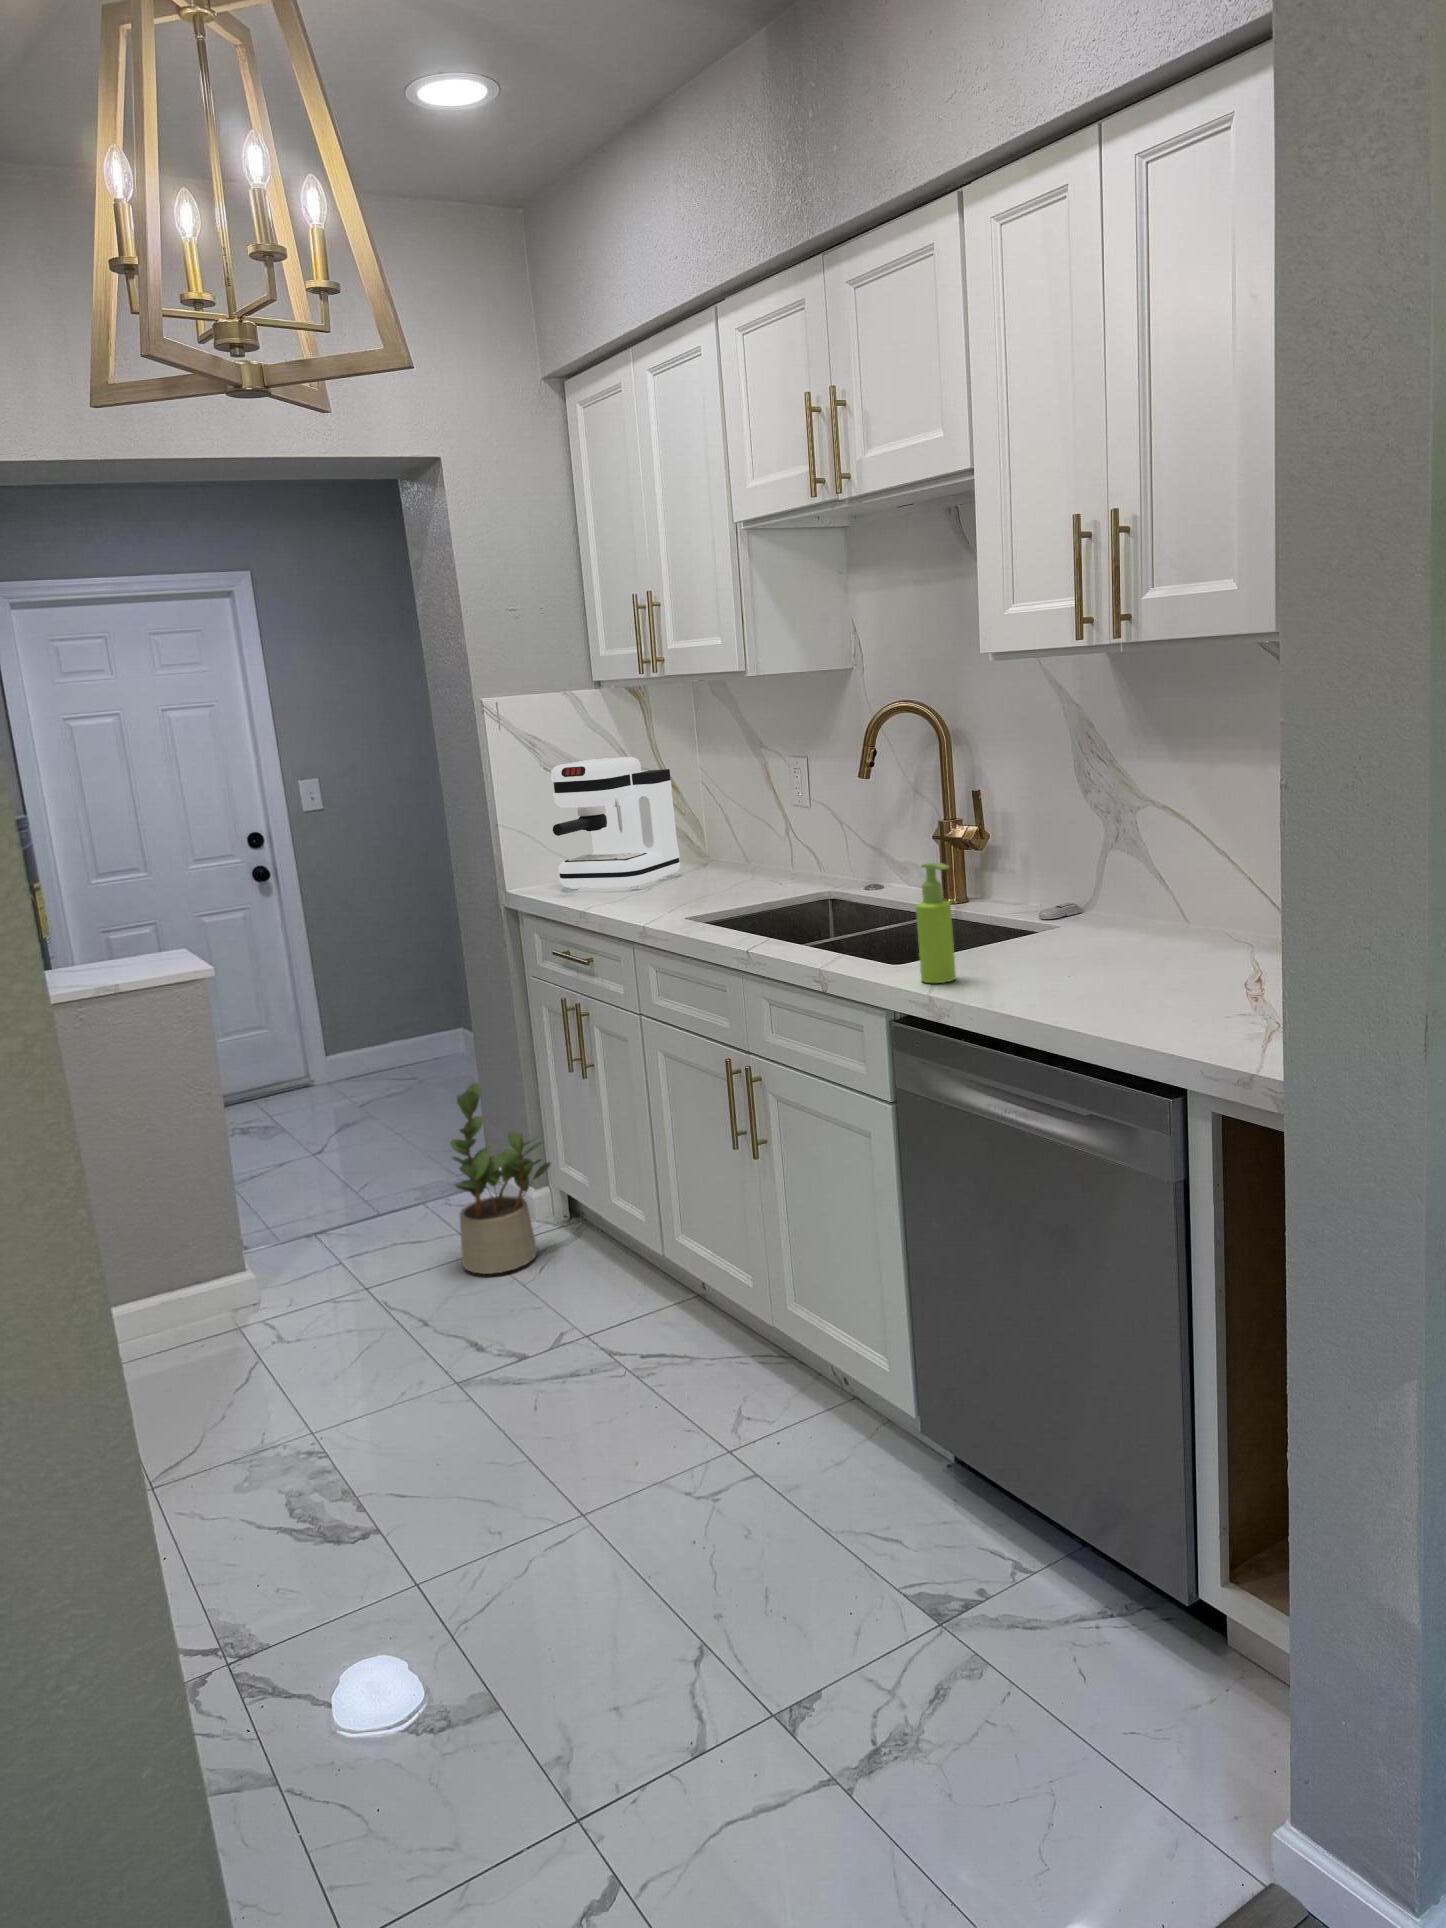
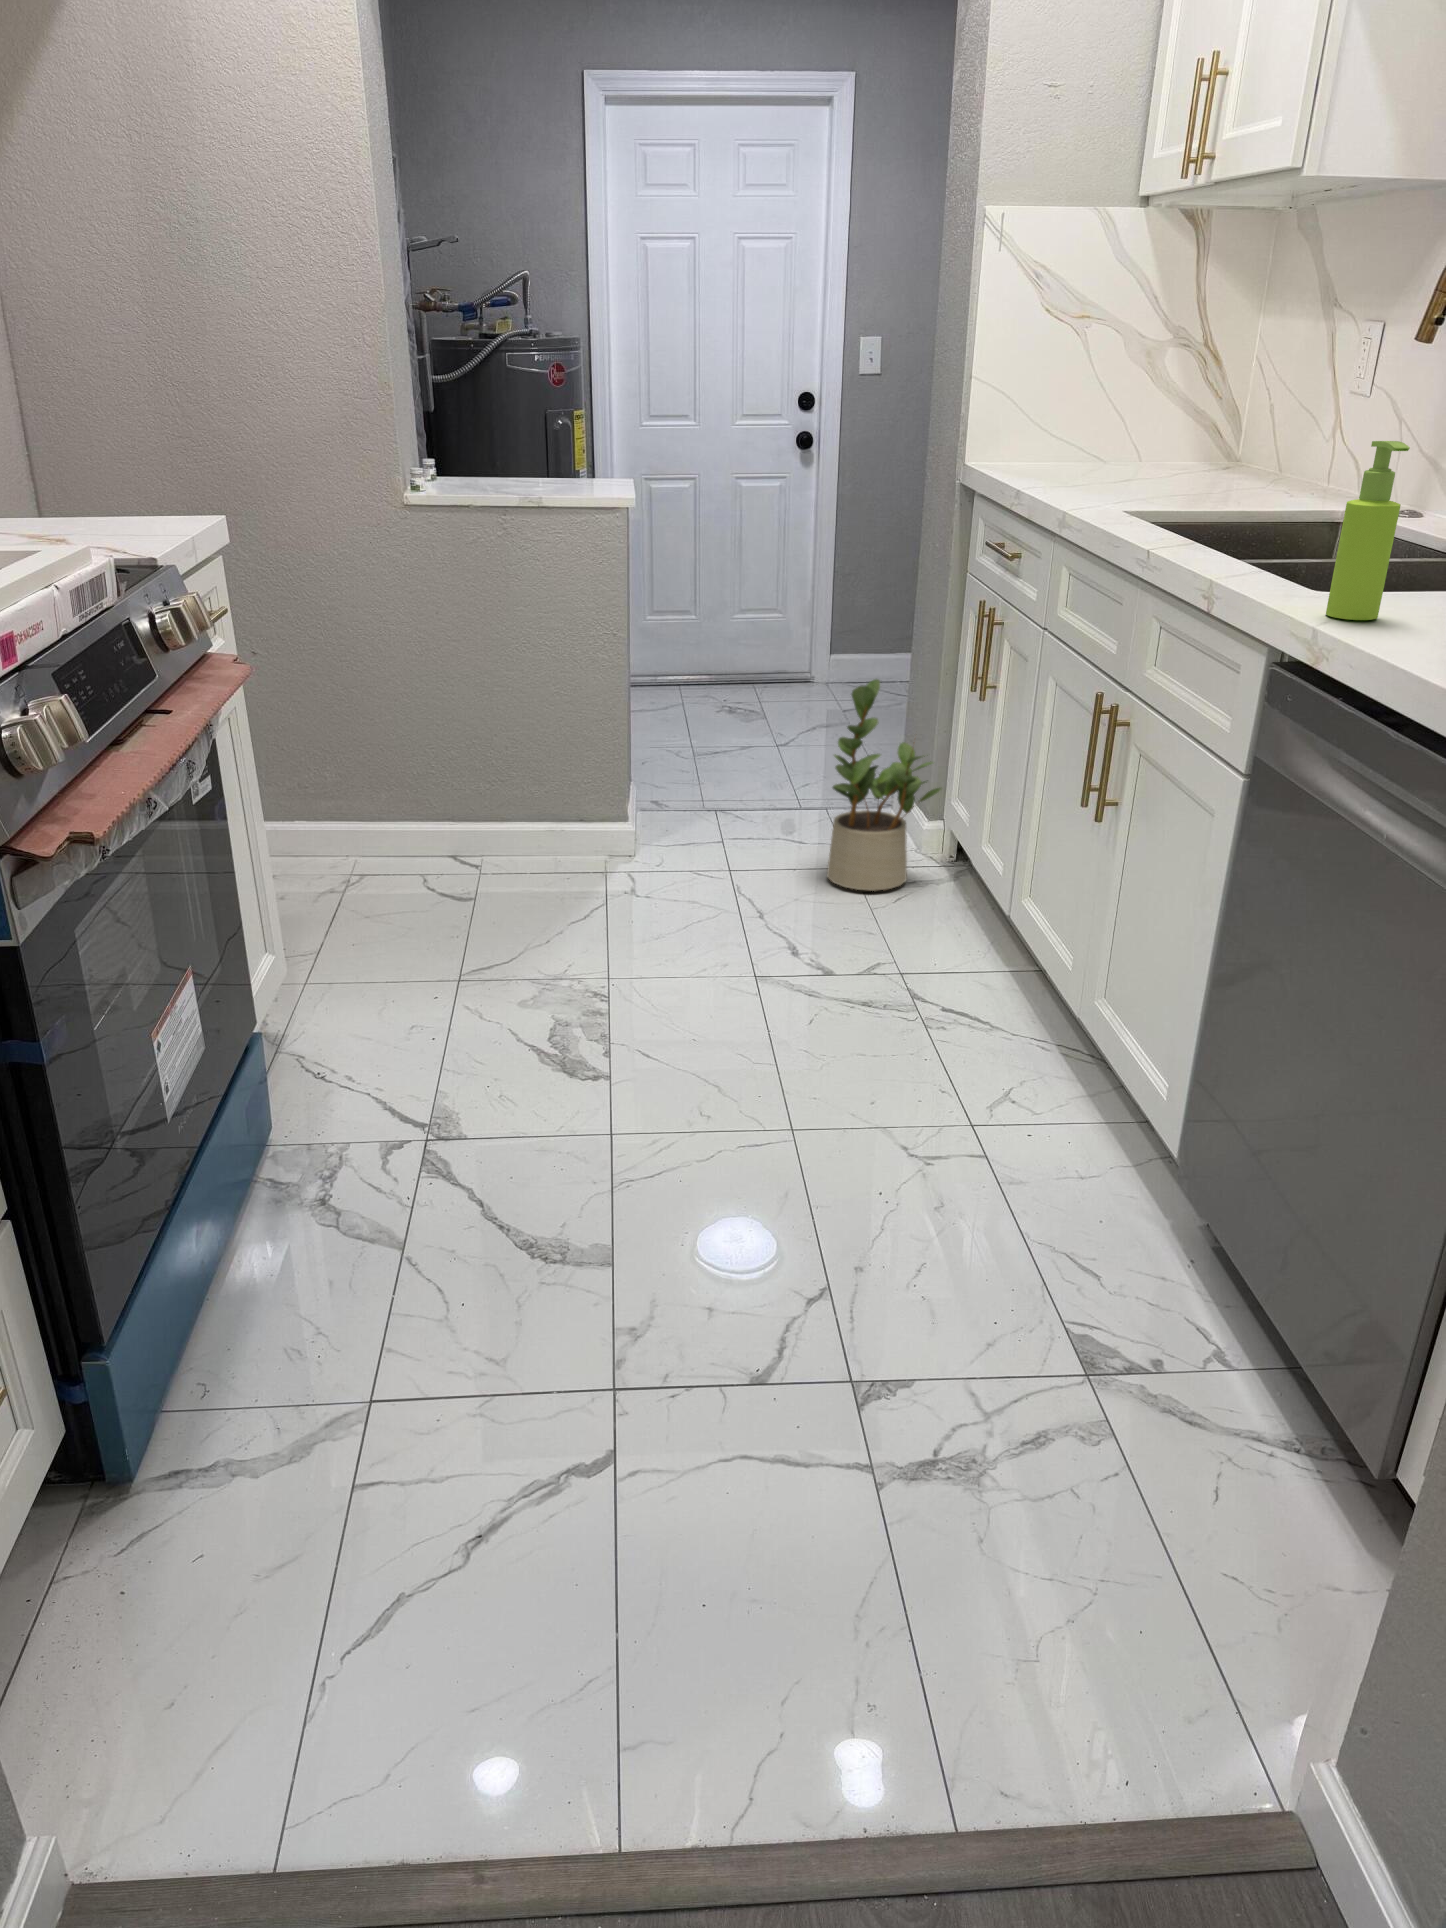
coffee maker: present [551,757,680,890] -> none [1022,303,1199,477]

